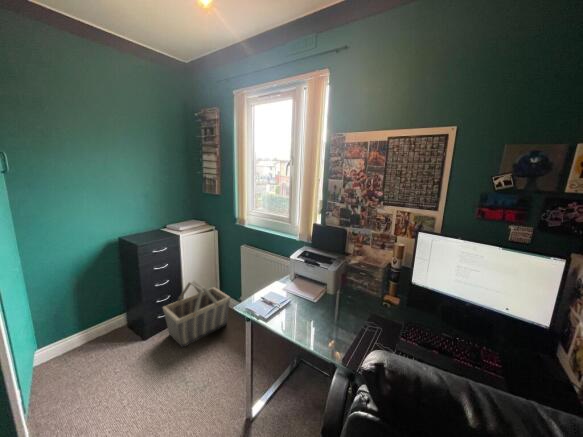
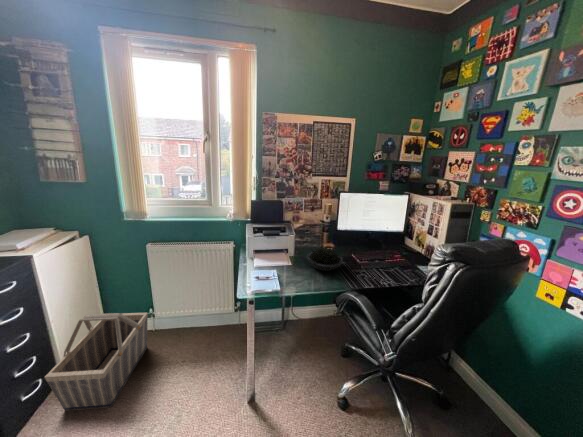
succulent plant: none [323,292,371,327] -> present [307,248,343,271]

